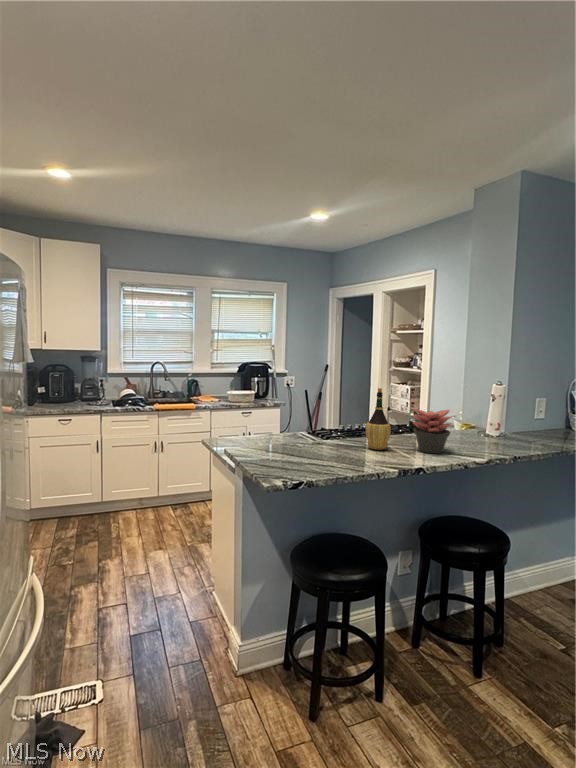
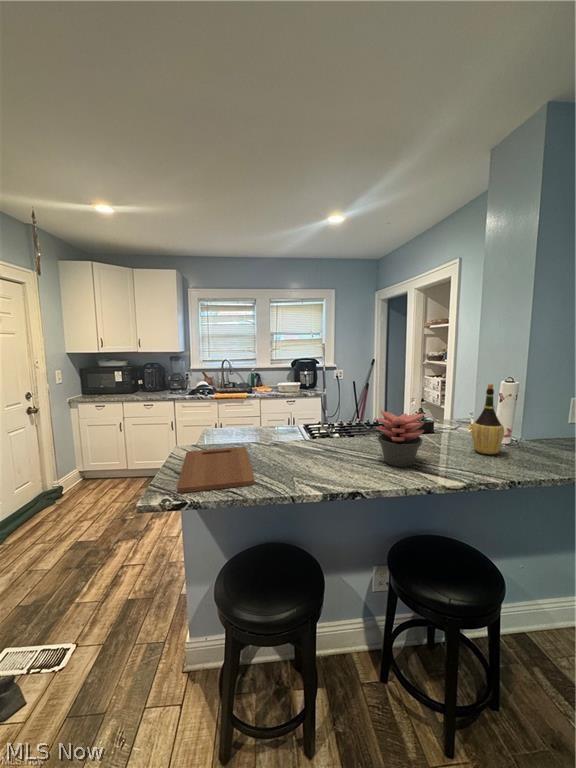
wine bottle: present [366,388,391,450] -> present [471,384,504,454]
cutting board: none [244,446,338,478] -> present [177,447,255,493]

